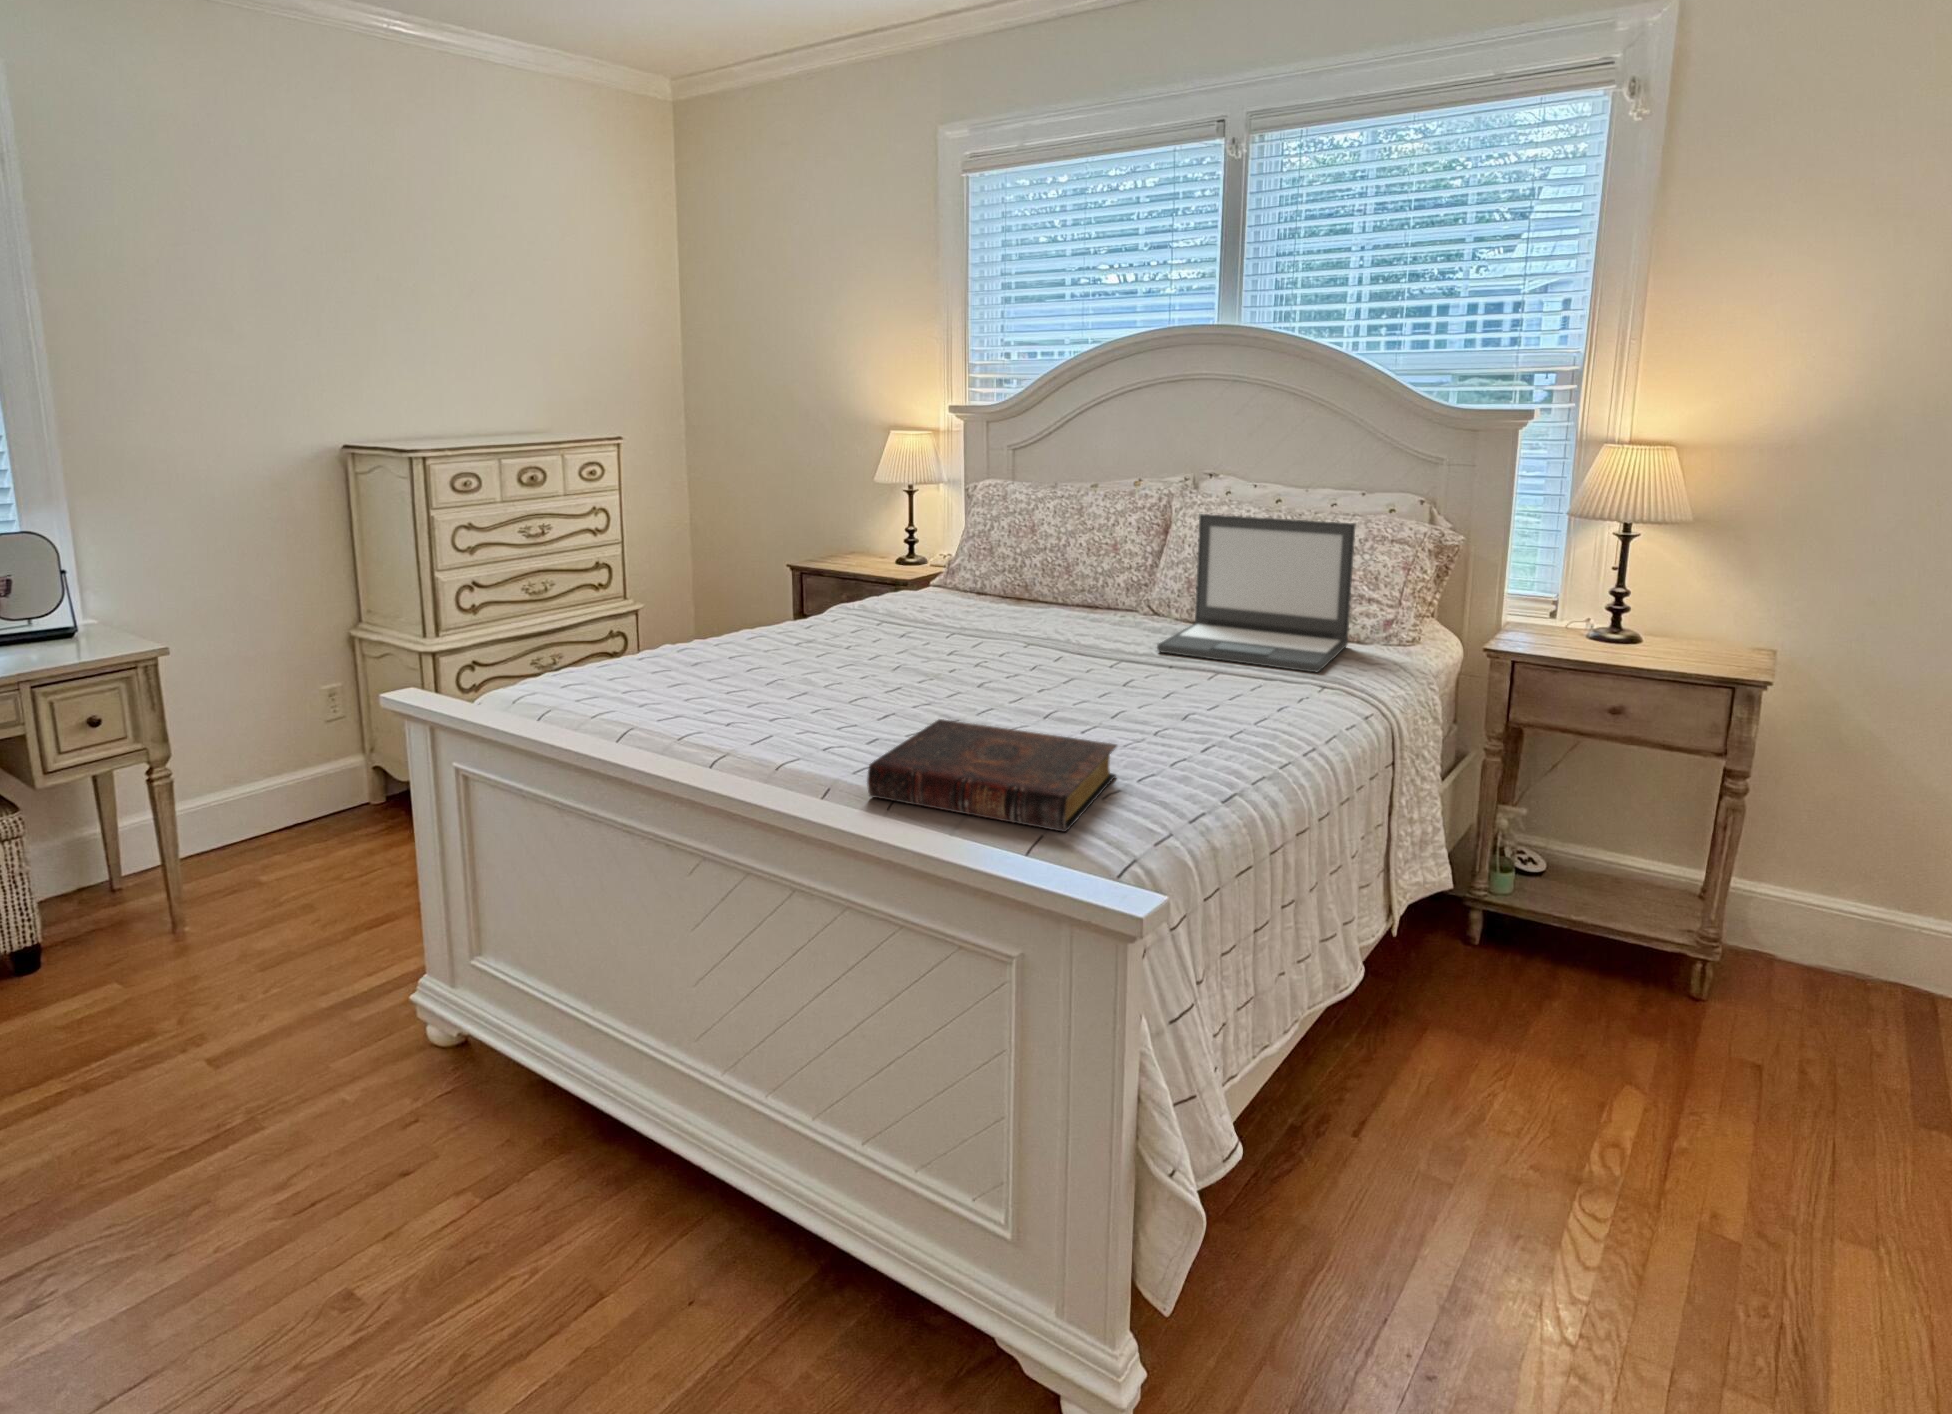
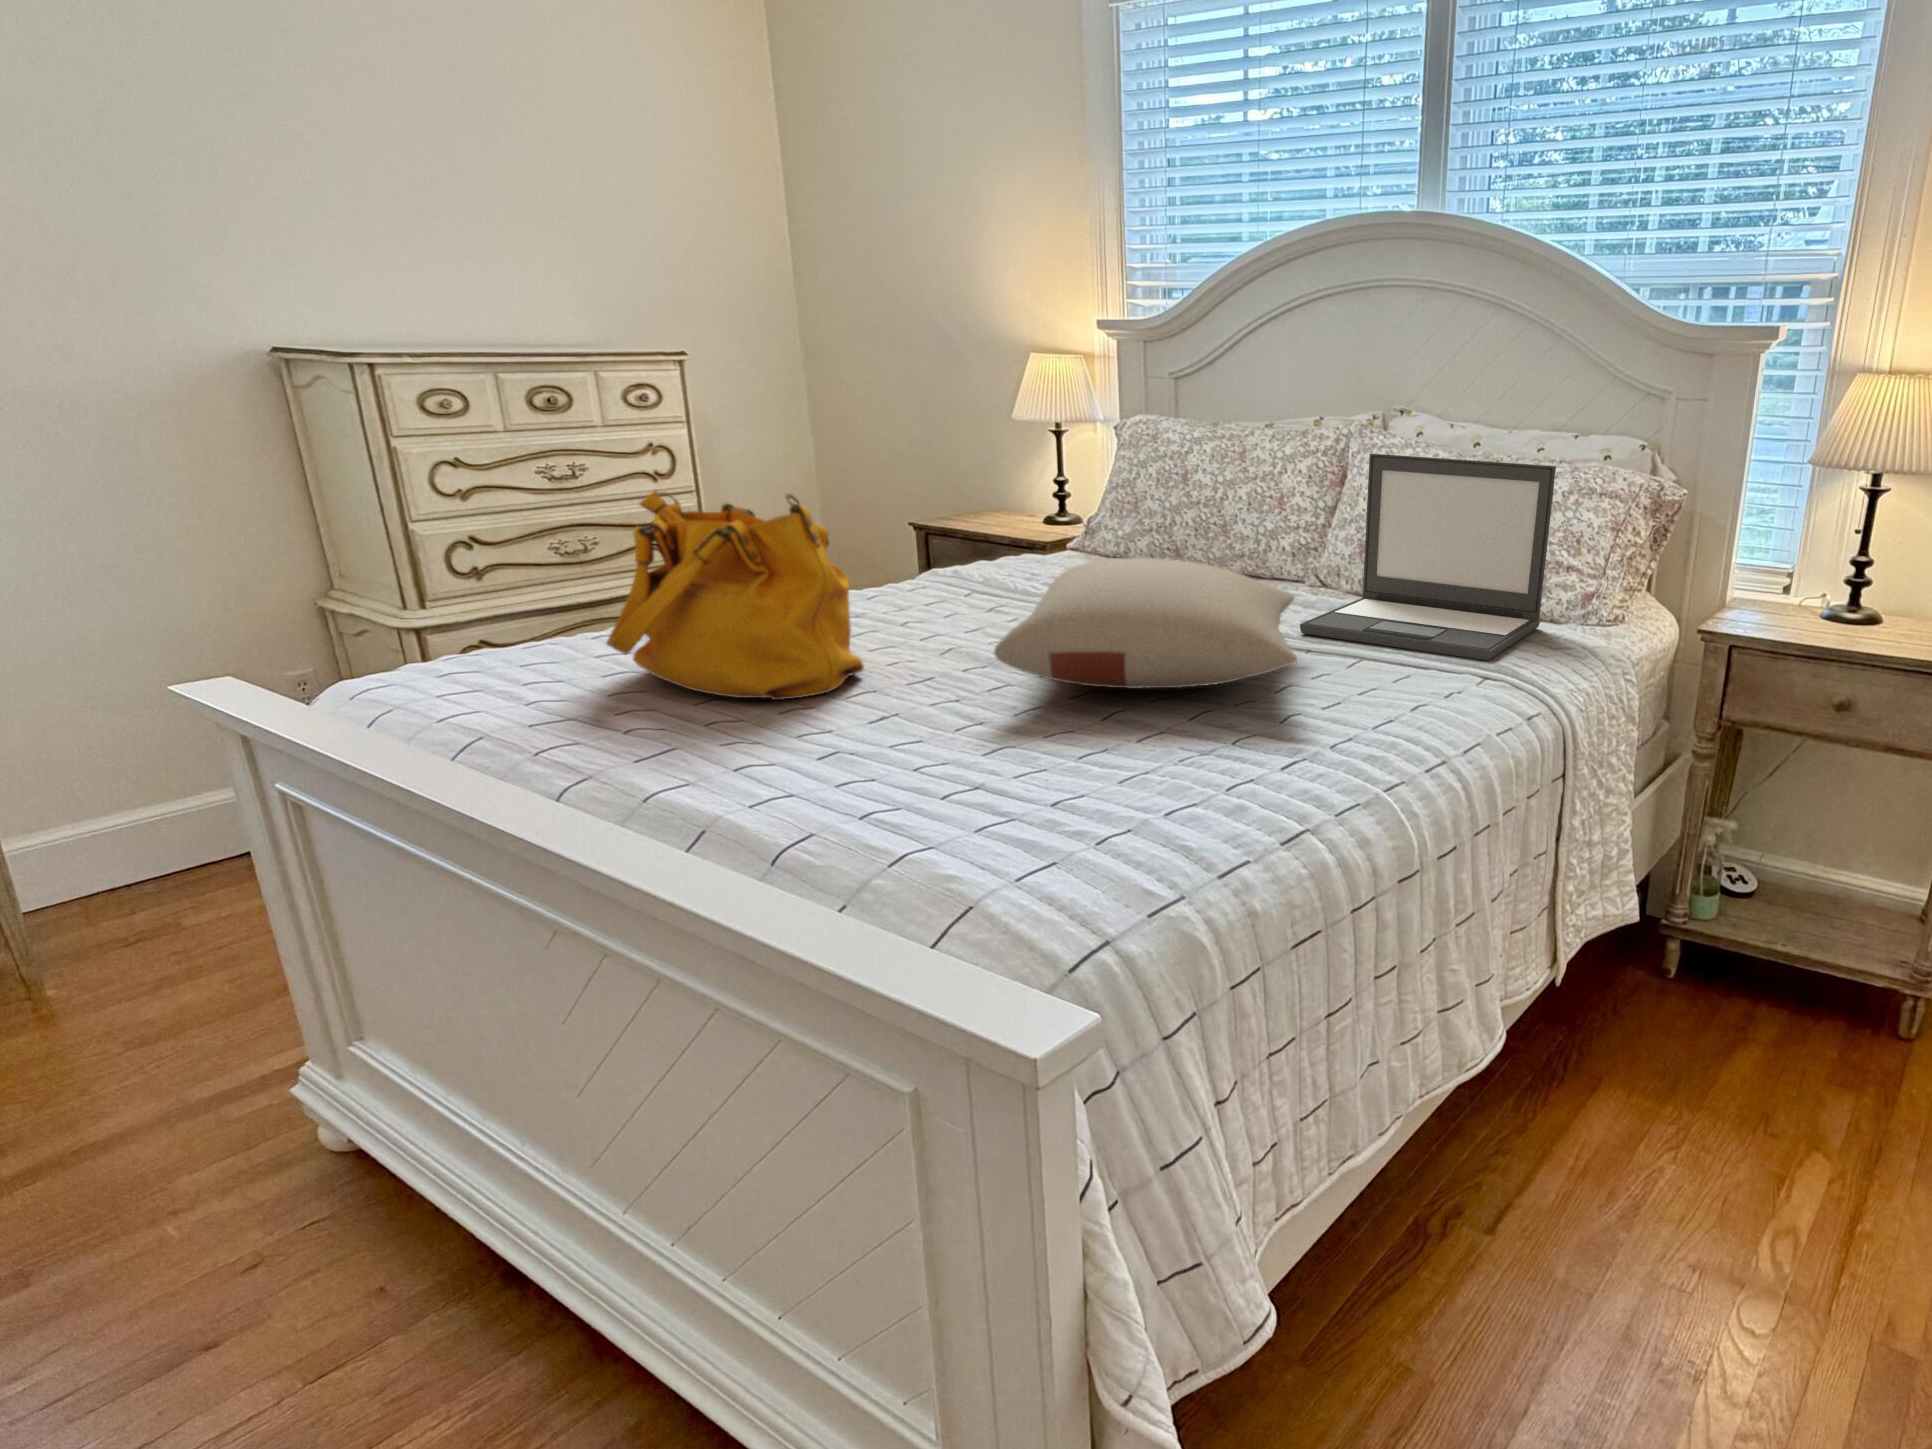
handbag: none [688,555,851,703] -> present [606,491,864,700]
pillow: none [970,599,1194,694] -> present [994,558,1297,688]
book: present [867,719,1117,832] -> none [746,724,1143,898]

